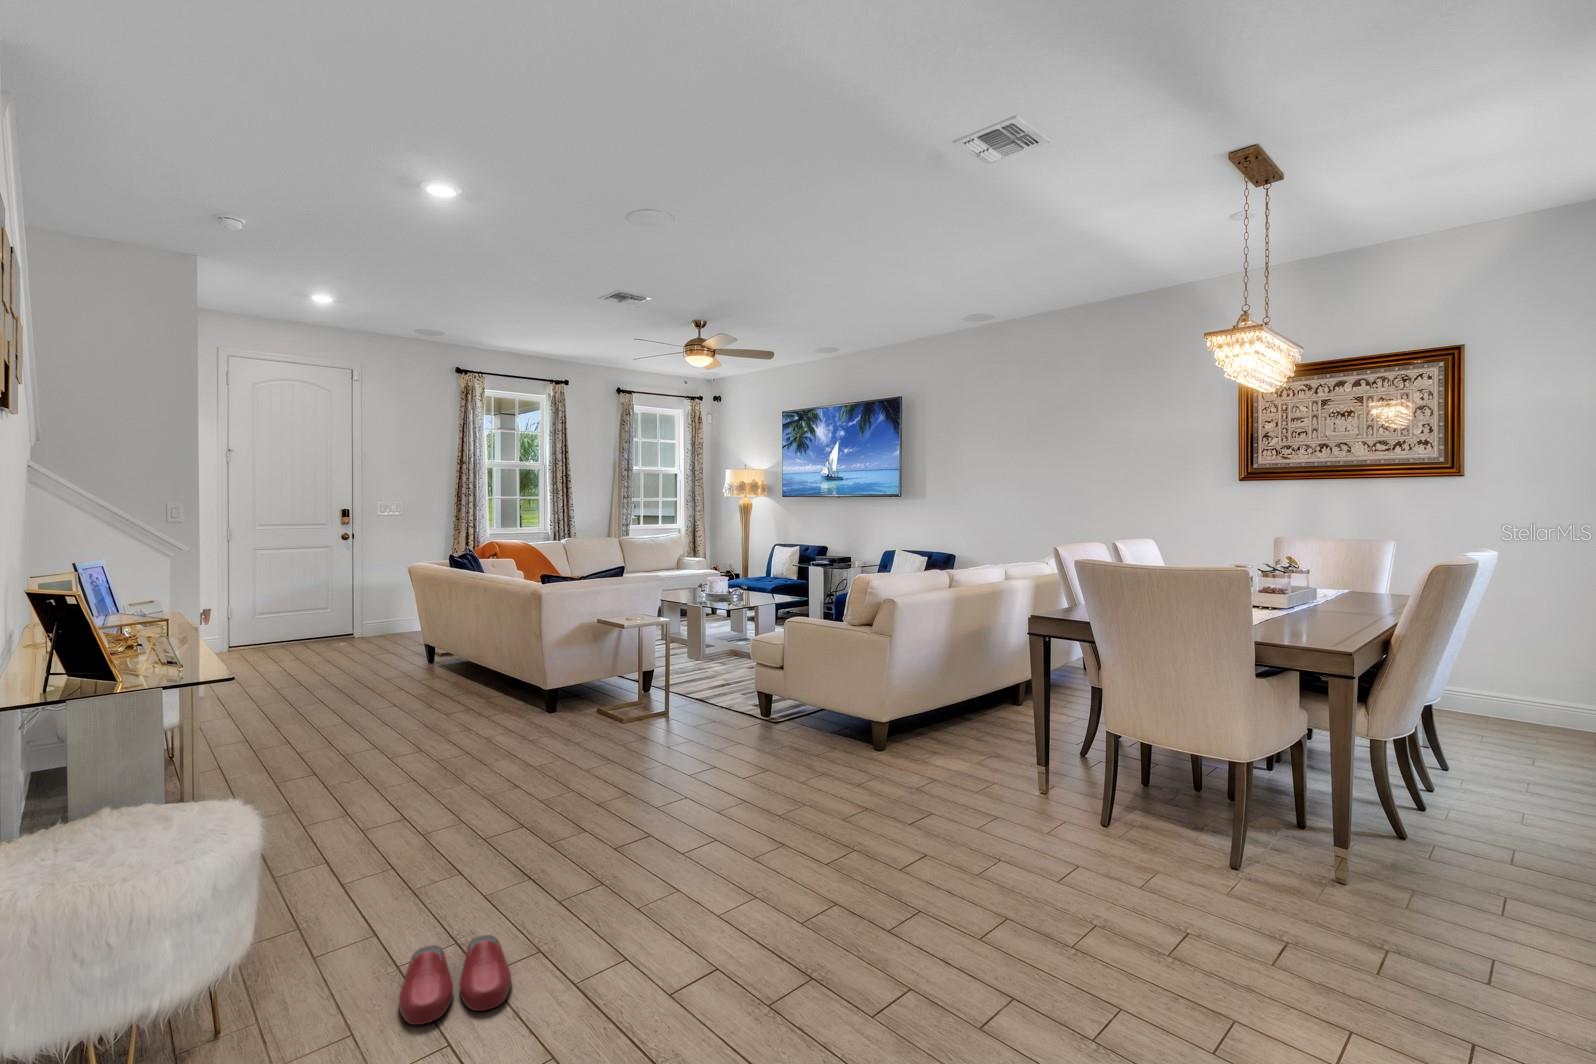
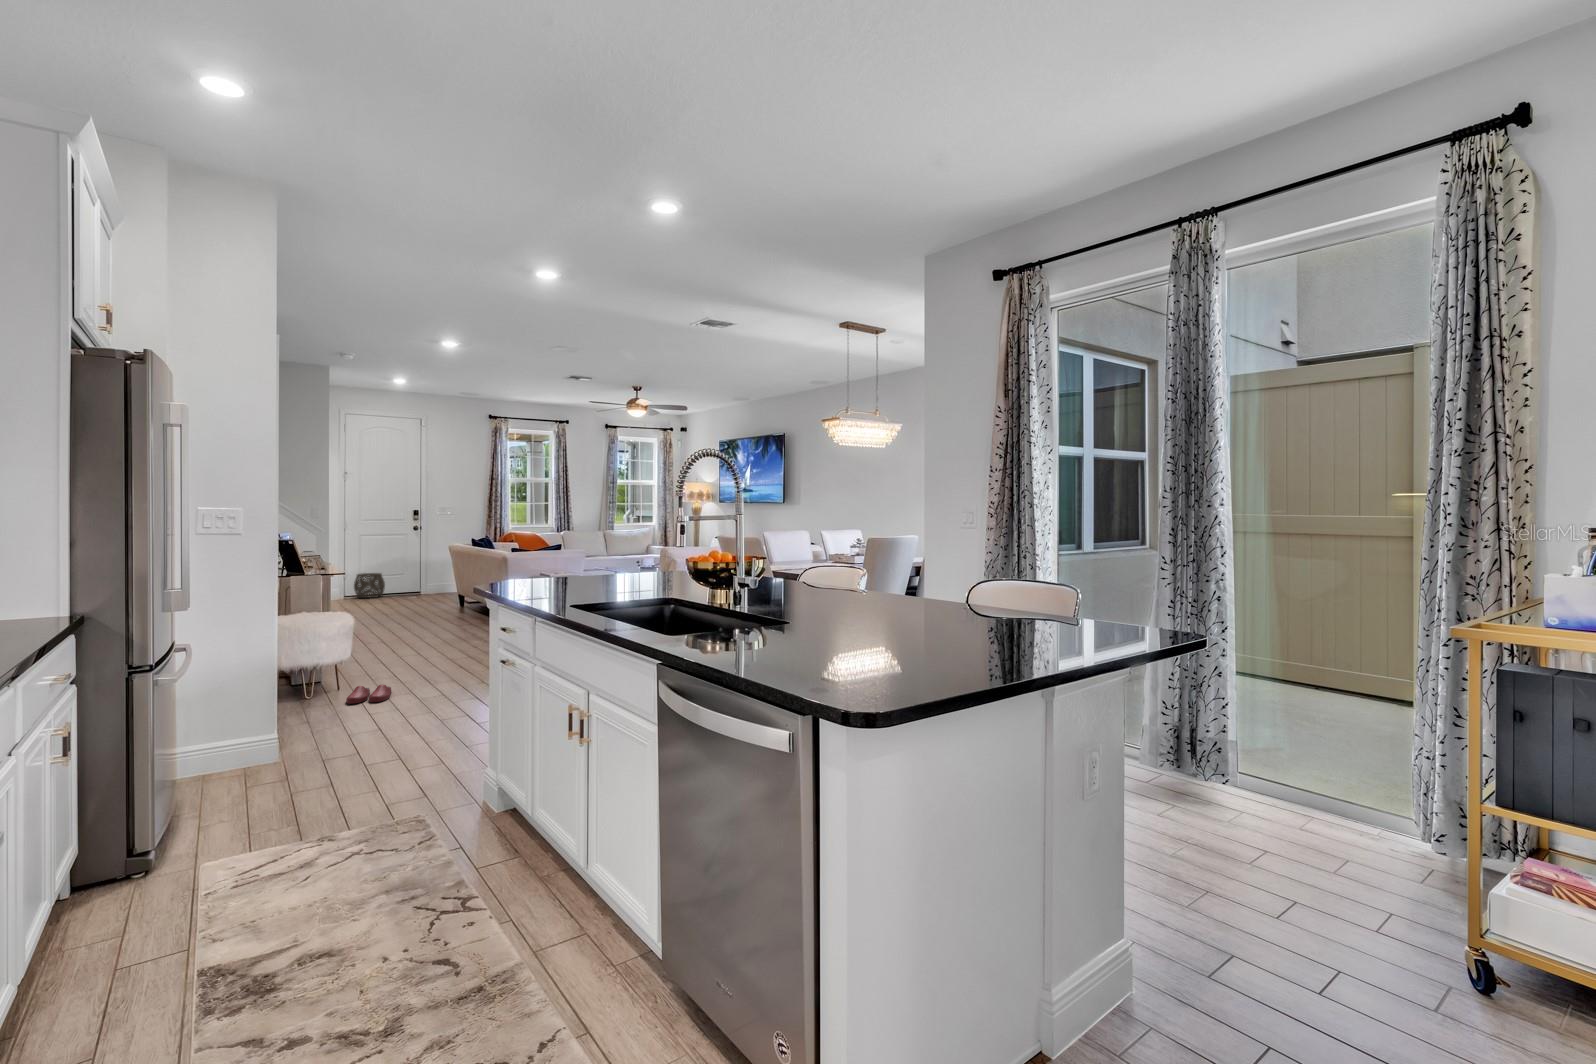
woven basket: none [246,610,299,652] -> present [354,573,385,598]

